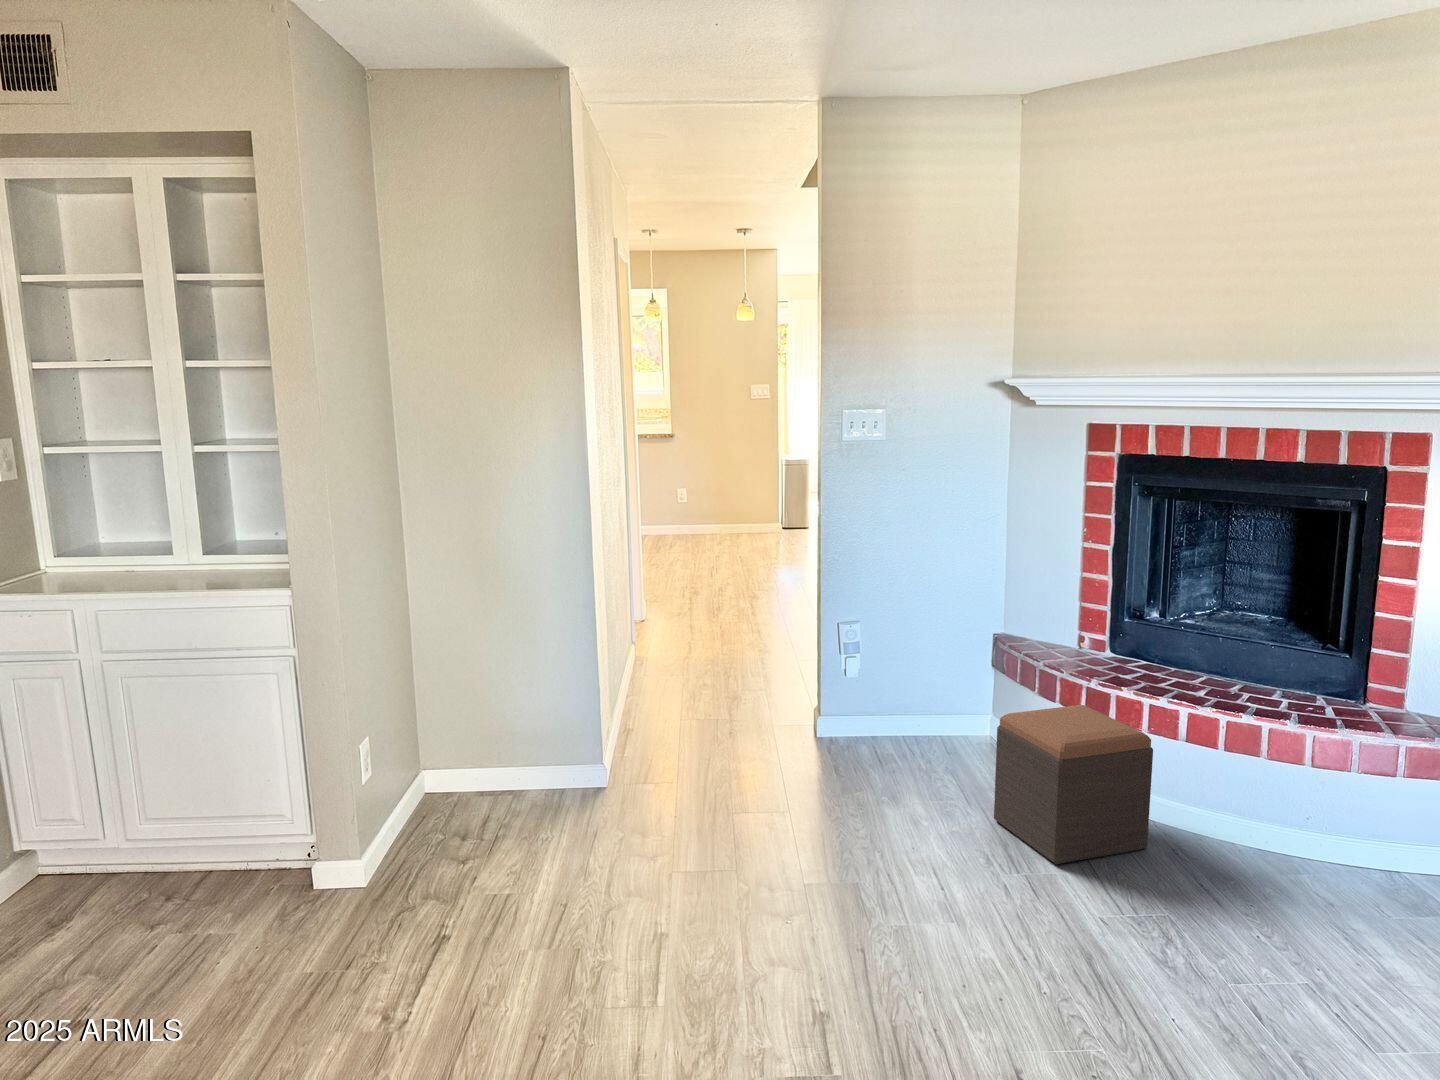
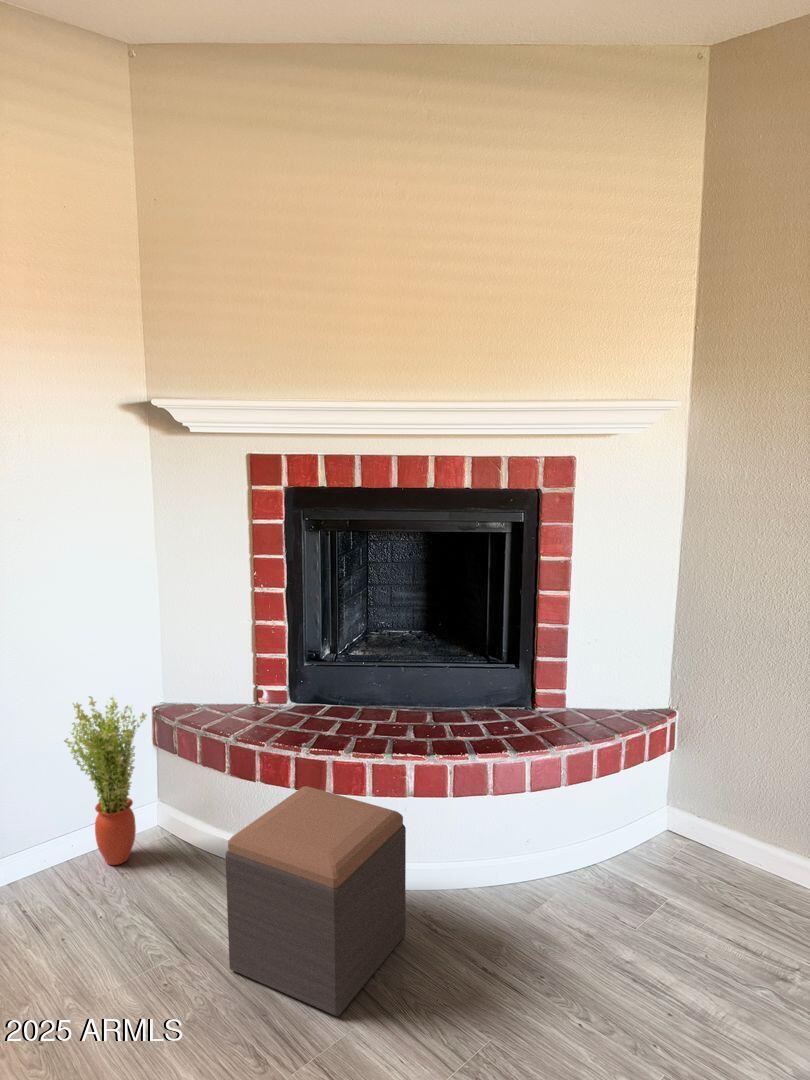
potted plant: none [916,609,980,748] -> present [64,695,146,865]

